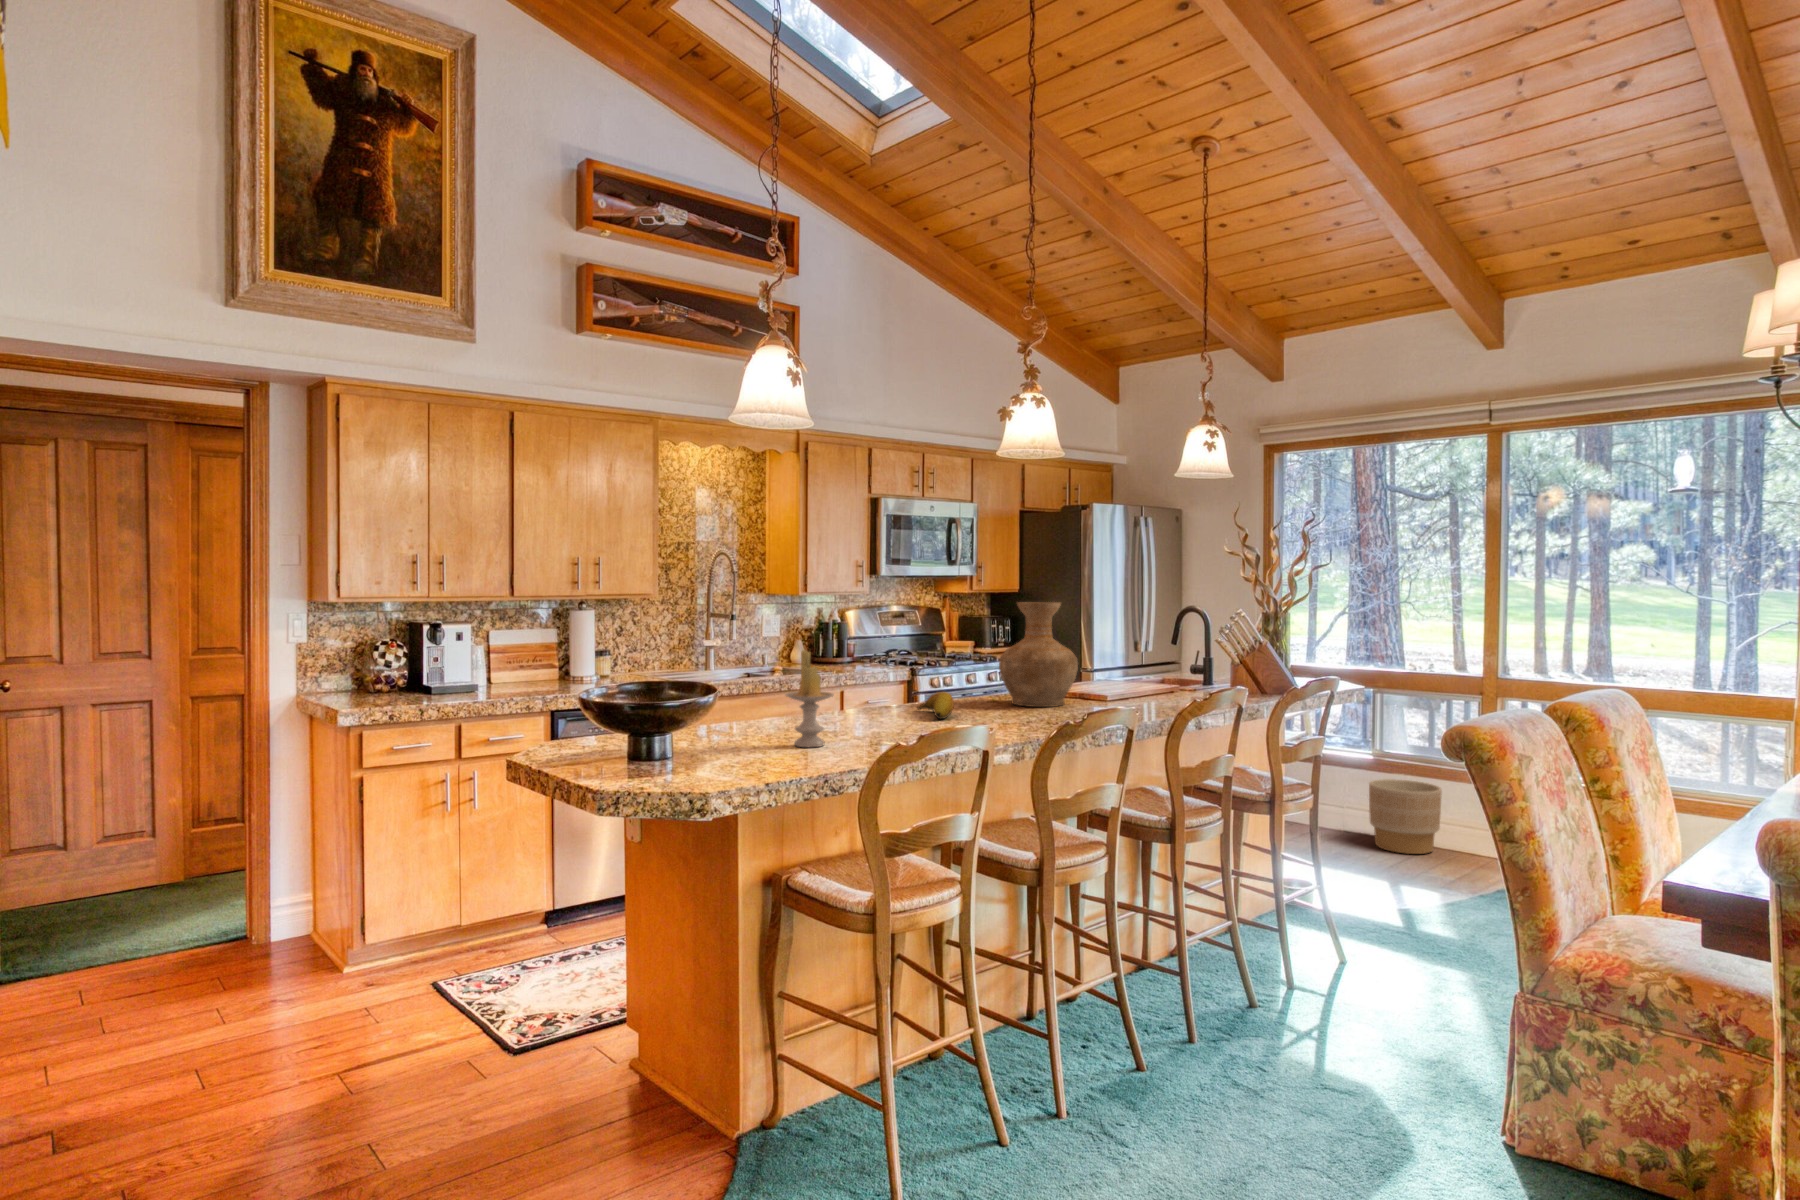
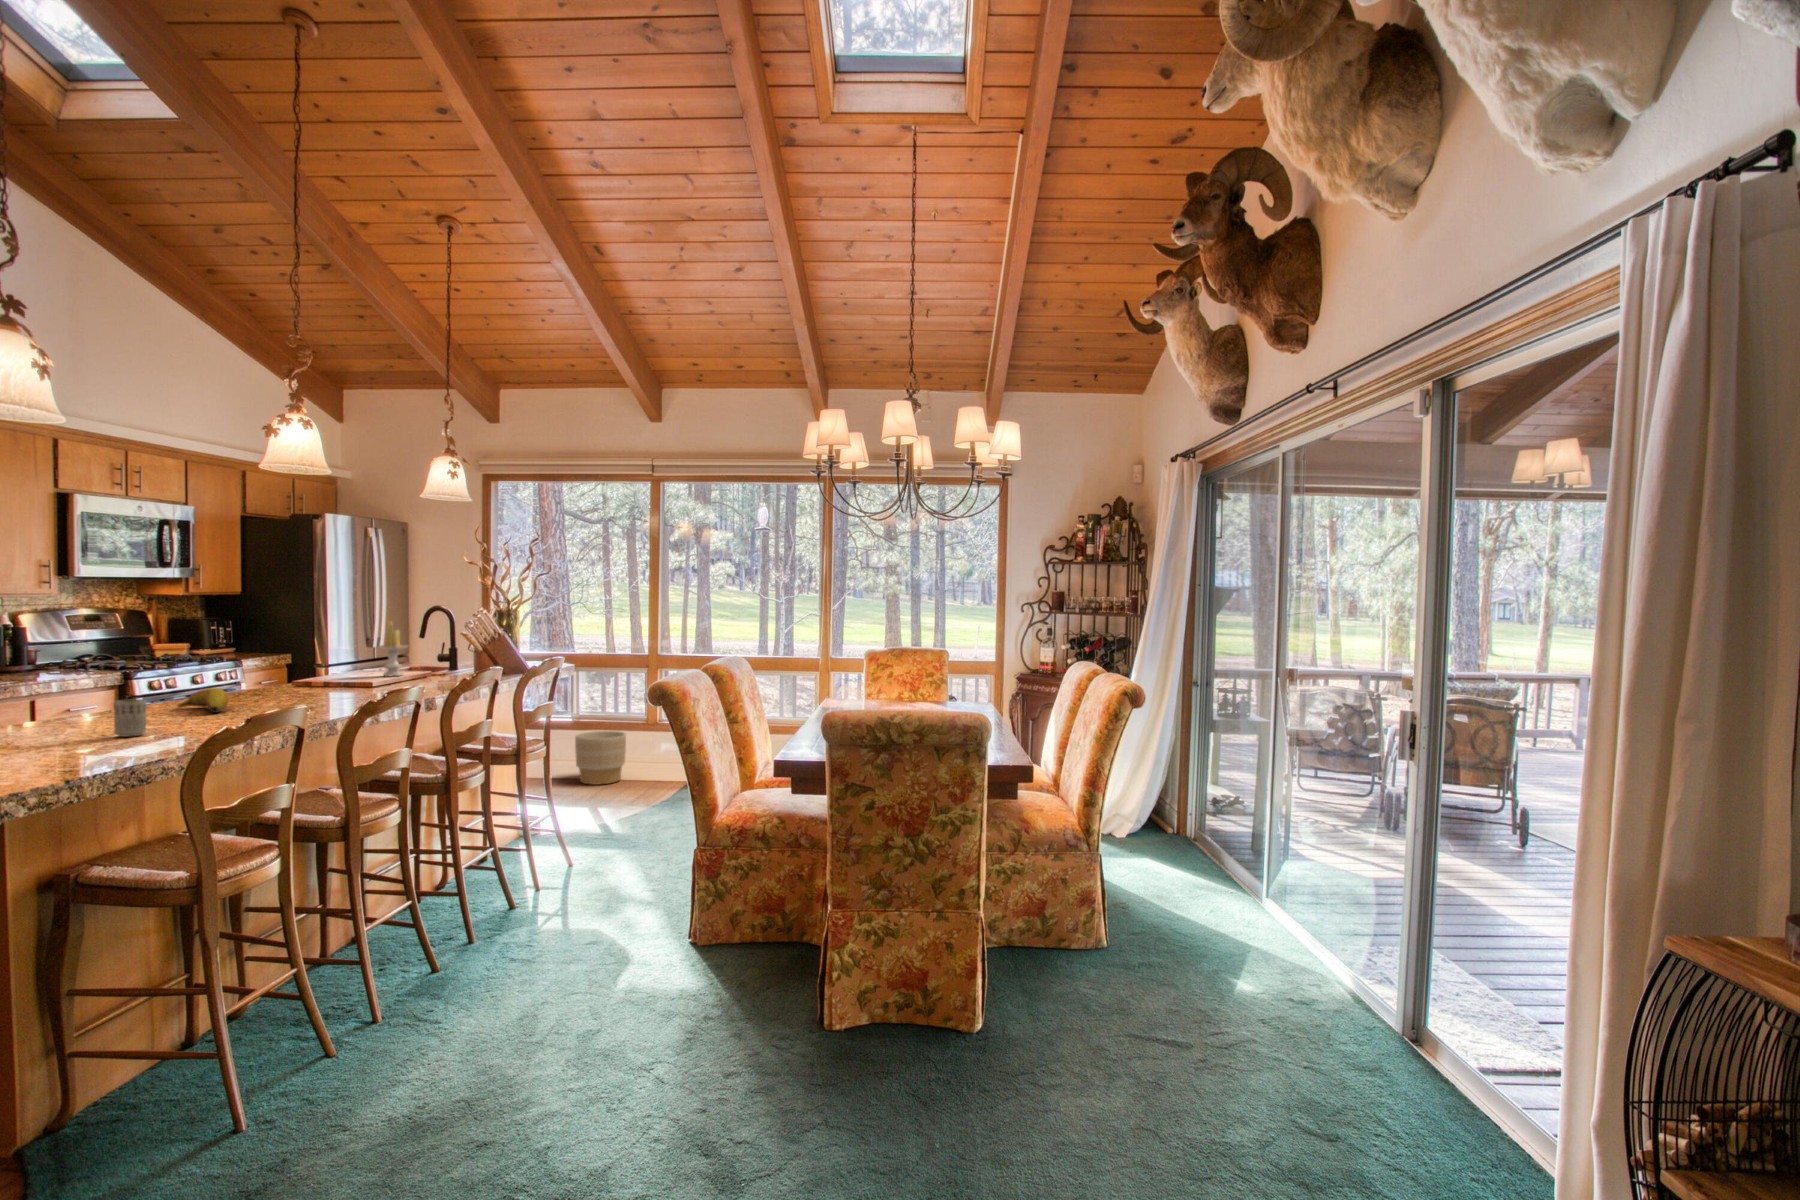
vase: present [999,602,1078,707] -> none [267,602,350,696]
candle: present [786,650,833,747] -> present [378,621,408,676]
cup: none [843,700,868,738] -> present [114,699,146,737]

